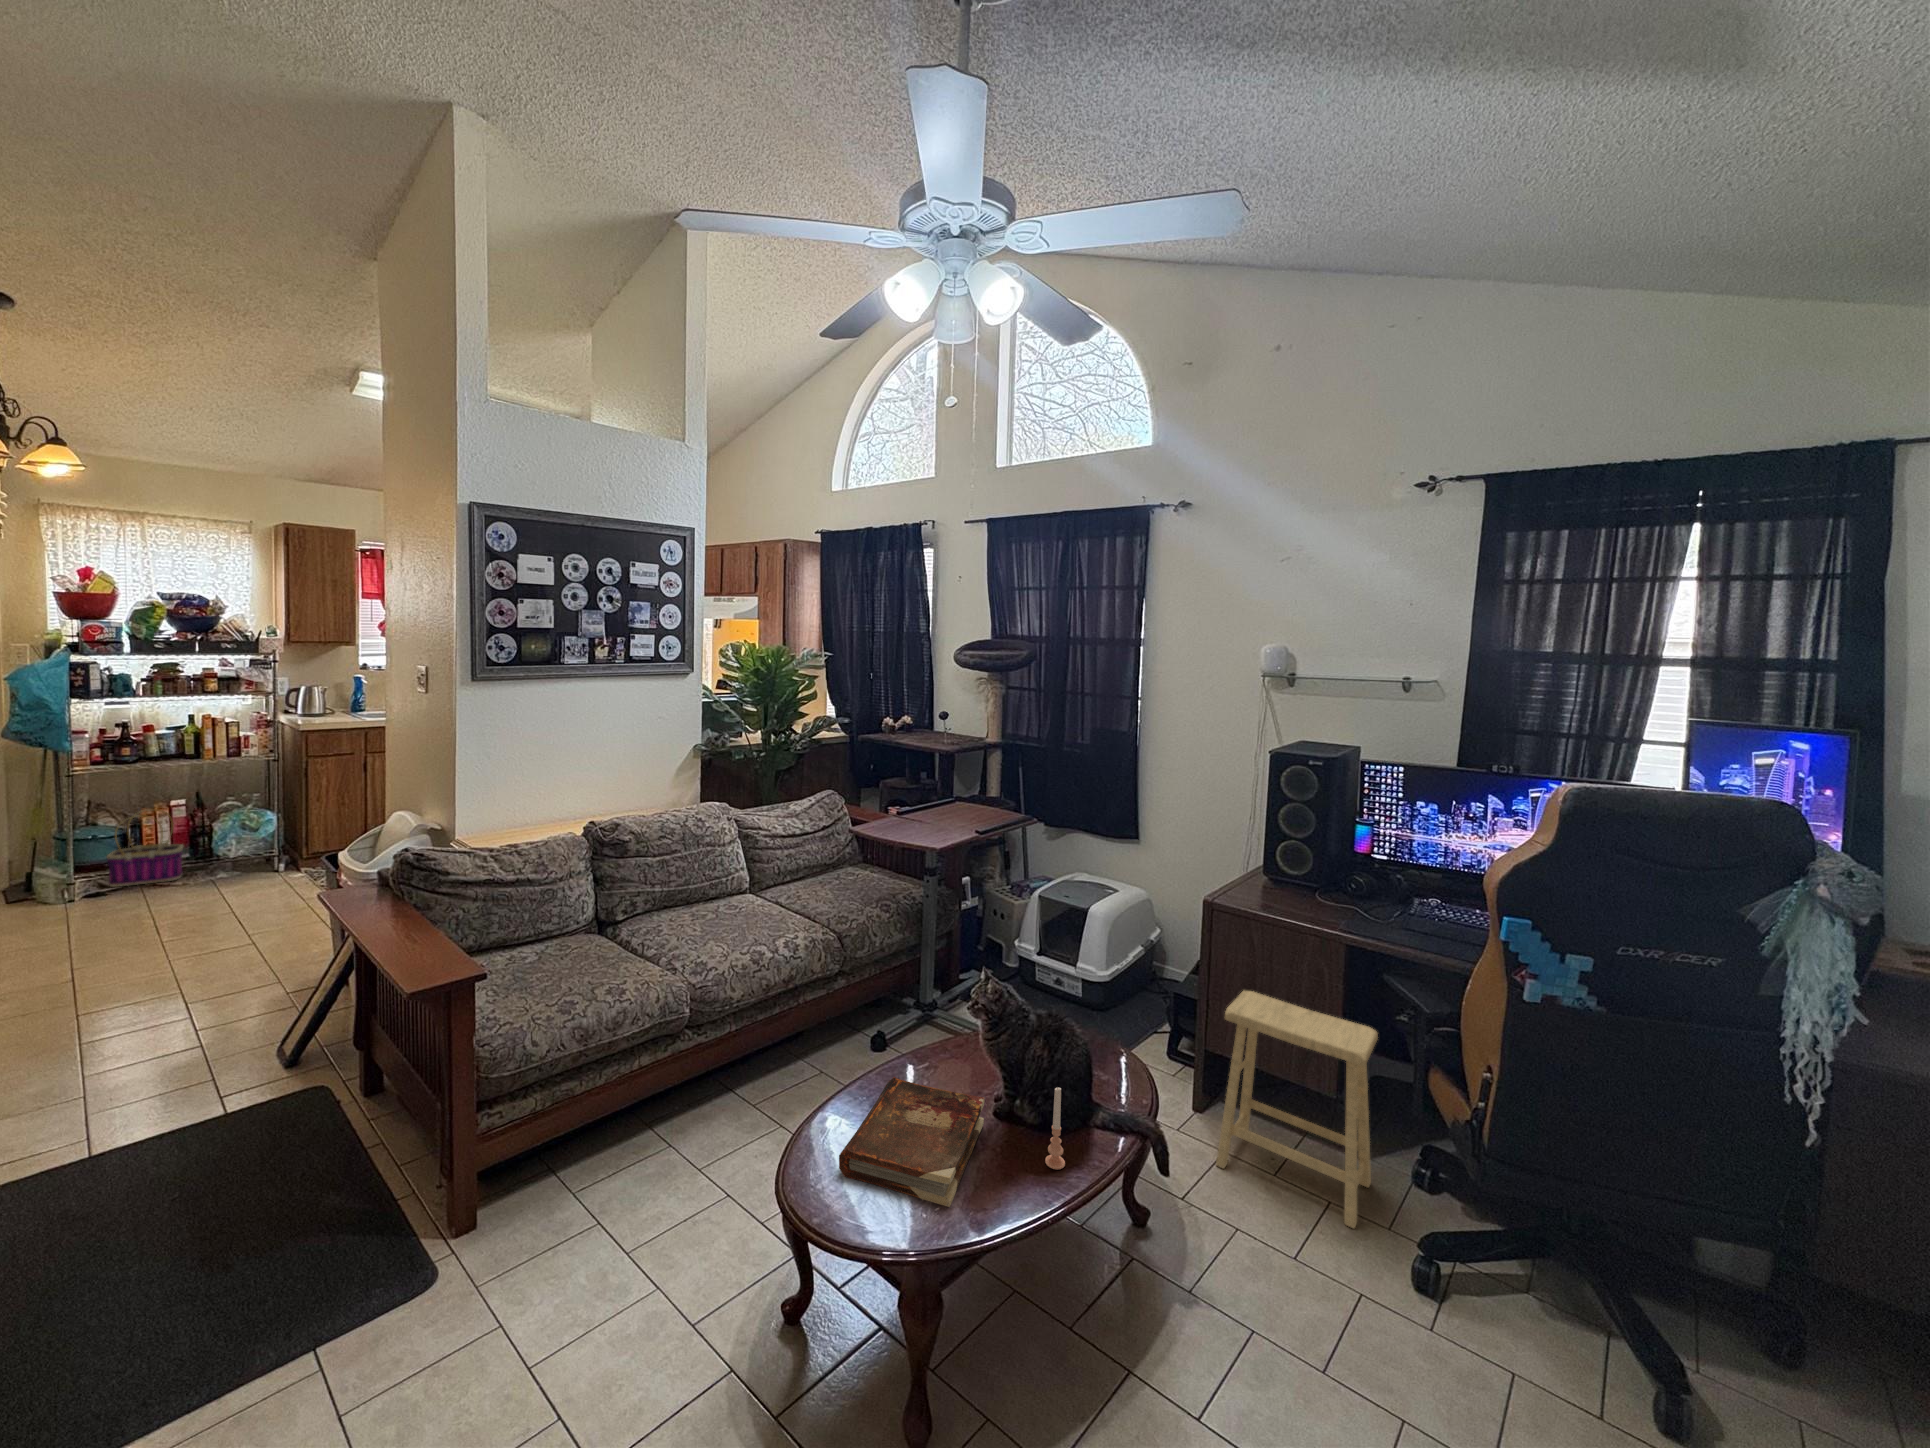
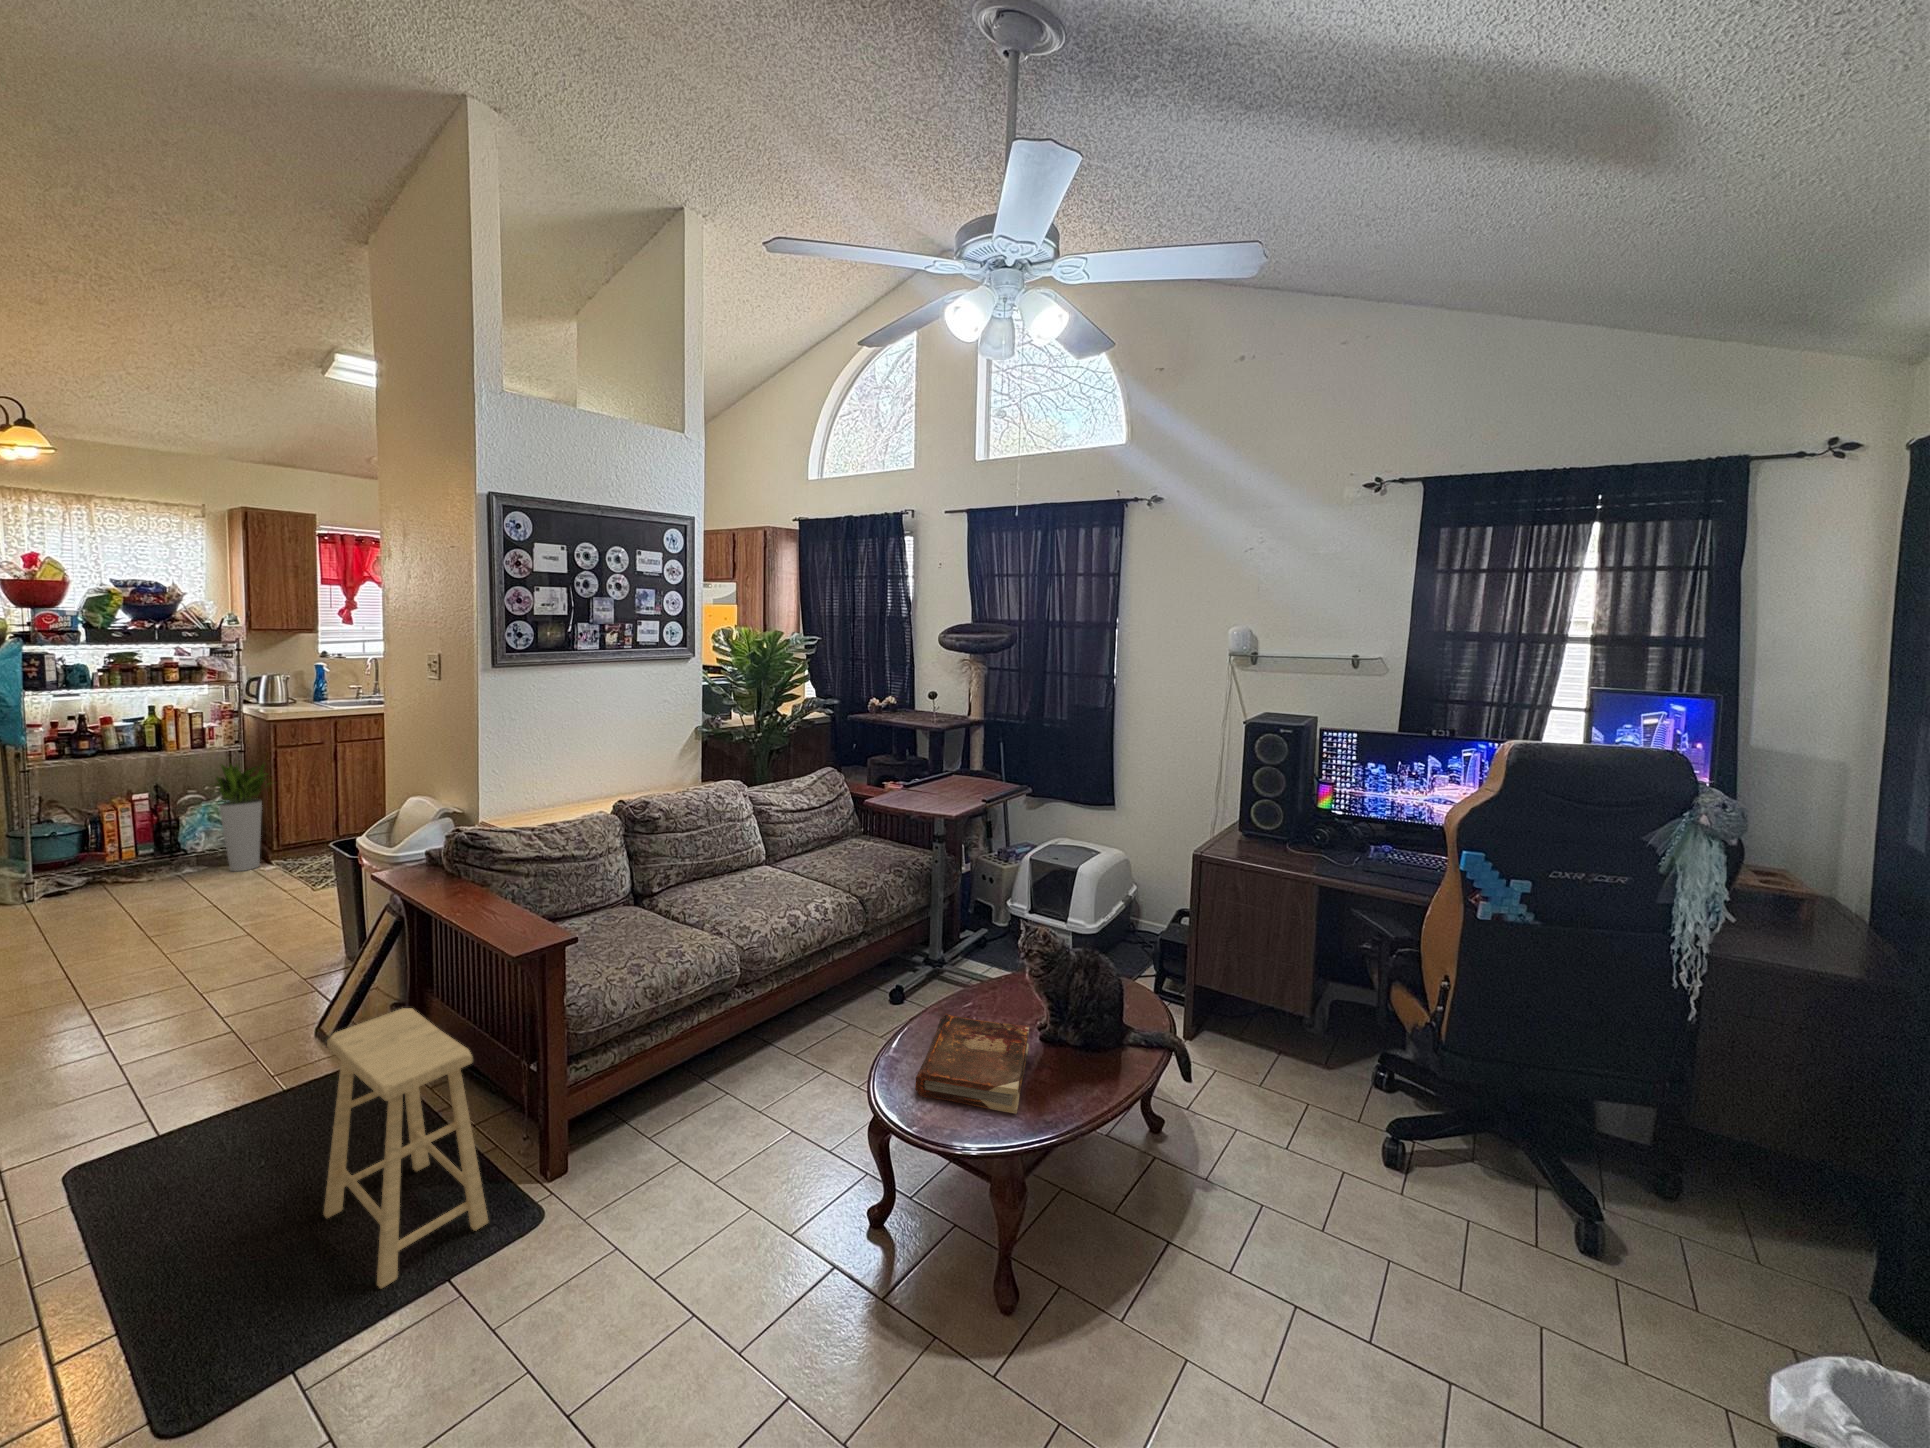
planter: none [236,771,305,878] -> present [215,763,269,871]
basket: present [107,811,183,887] -> none [67,804,149,885]
footstool: present [1216,991,1378,1228] -> present [324,1008,488,1288]
candle: present [1045,1088,1065,1170] -> none [1087,1011,1105,1080]

